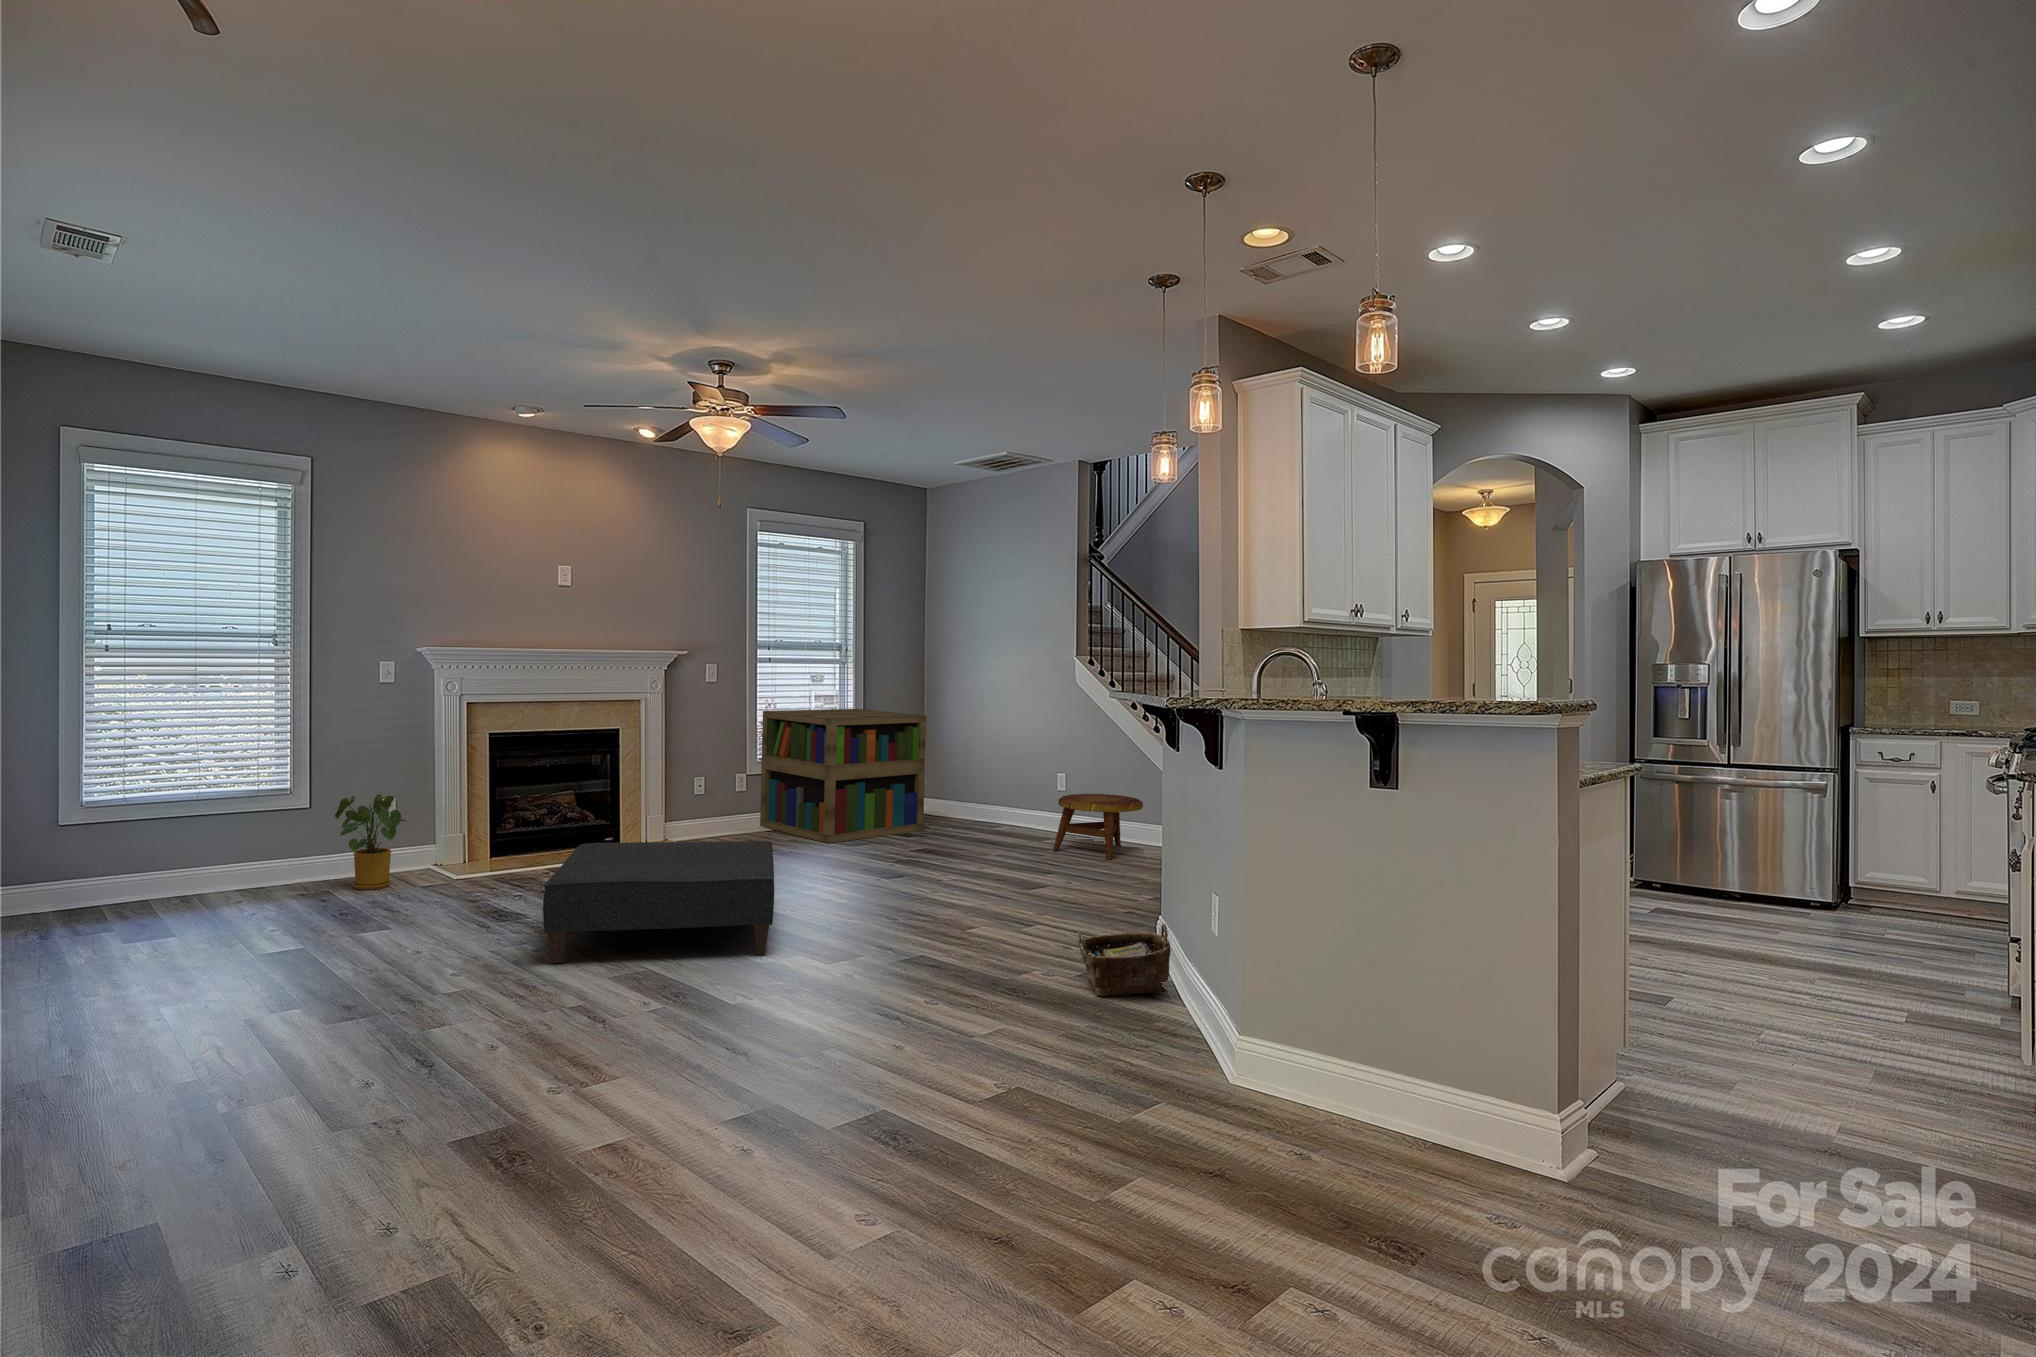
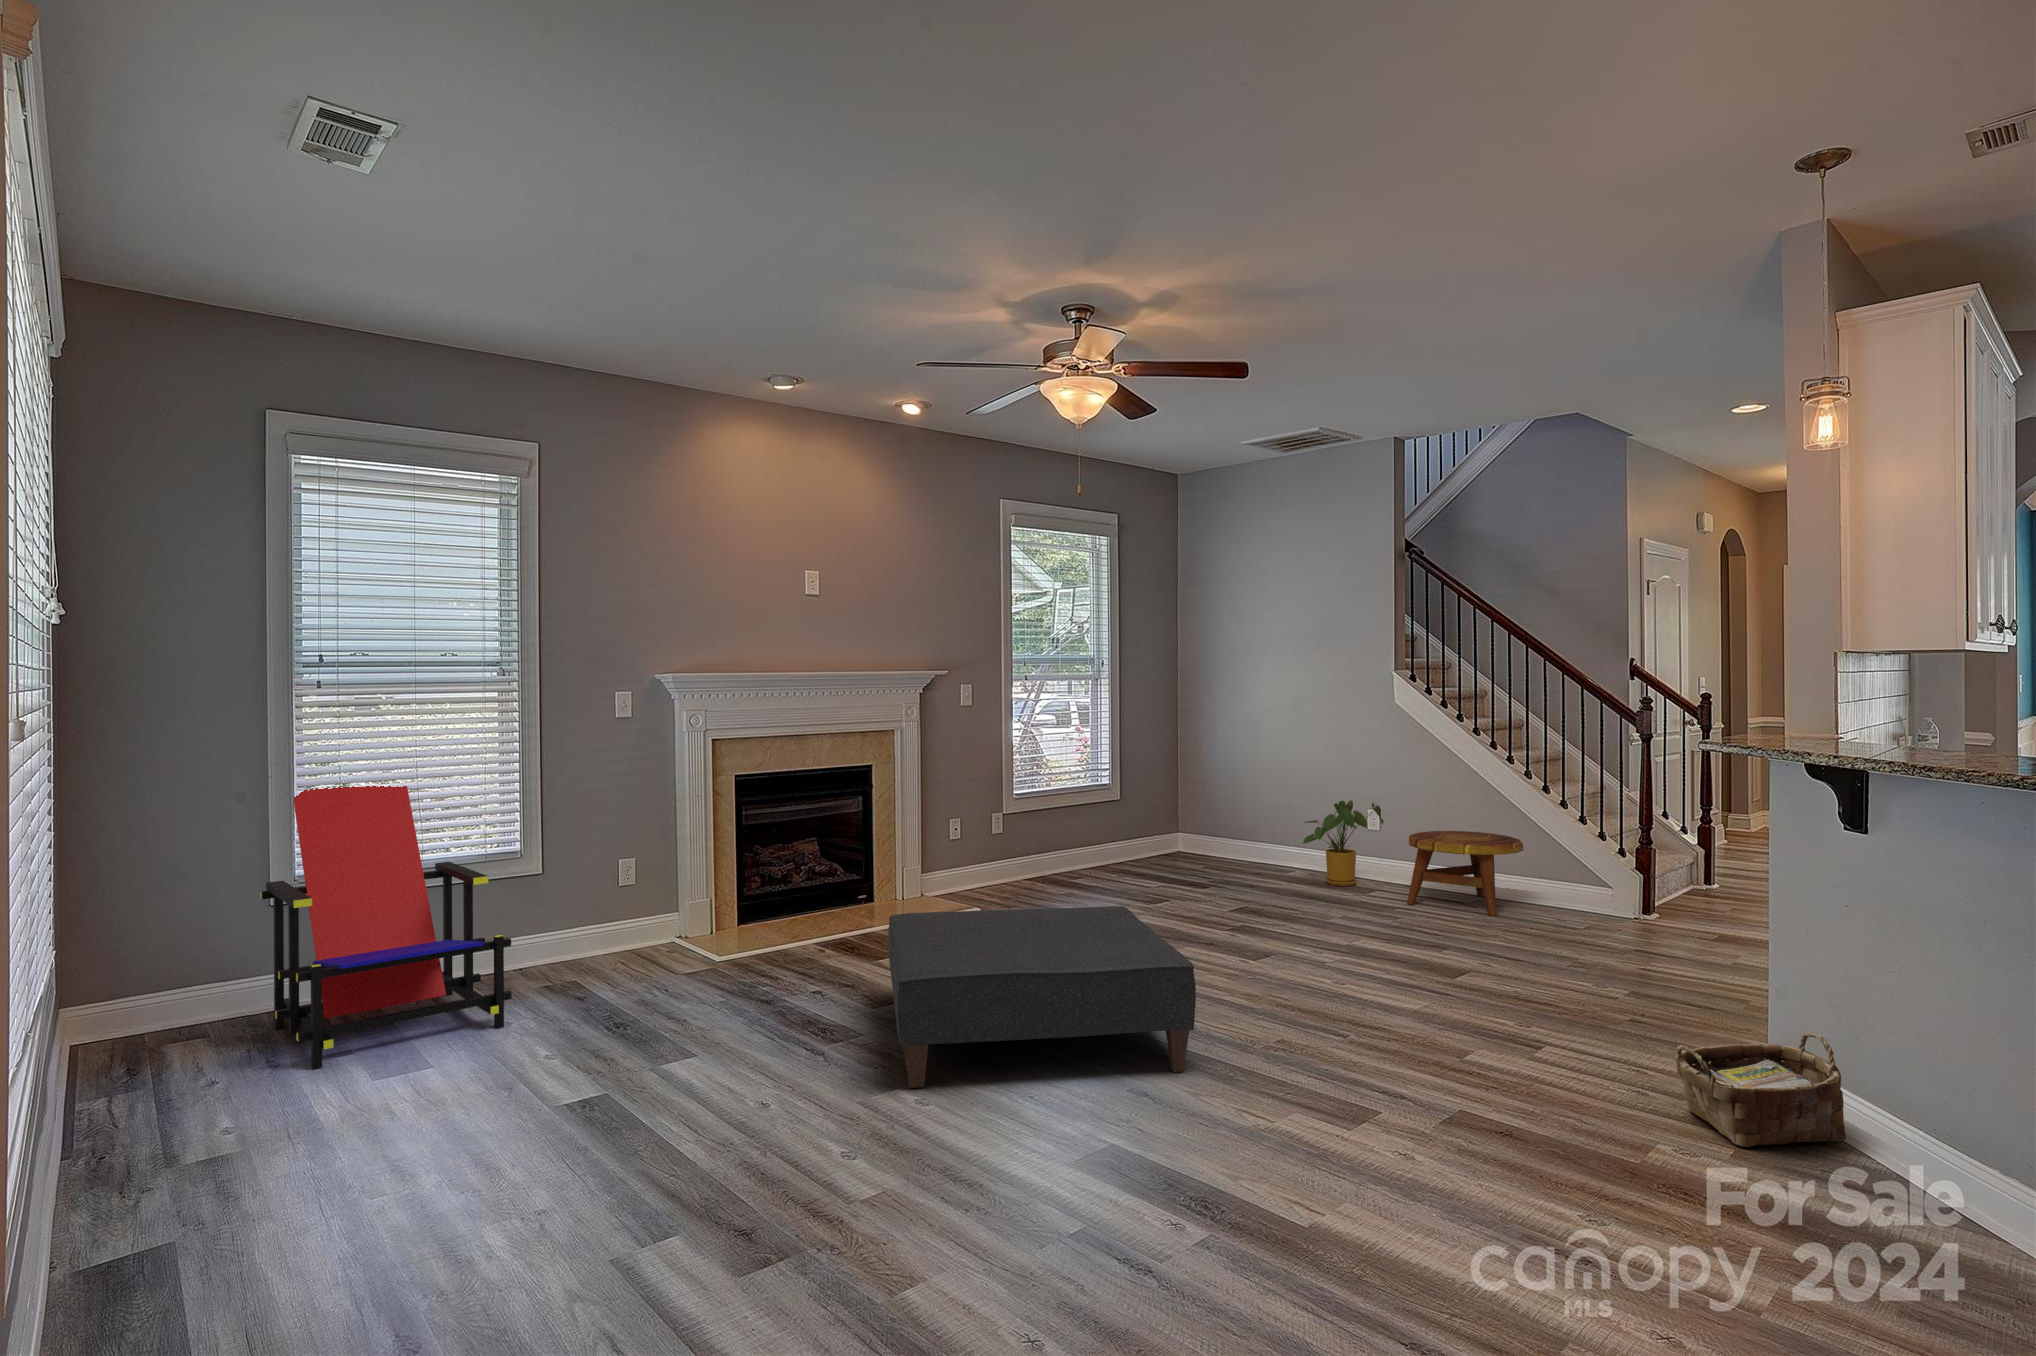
bookshelf: present [760,709,926,843] -> none [1020,734,1219,899]
lounge chair: none [50,721,264,950] -> present [260,786,512,1069]
house plant: present [335,794,406,890] -> present [1303,800,1384,886]

